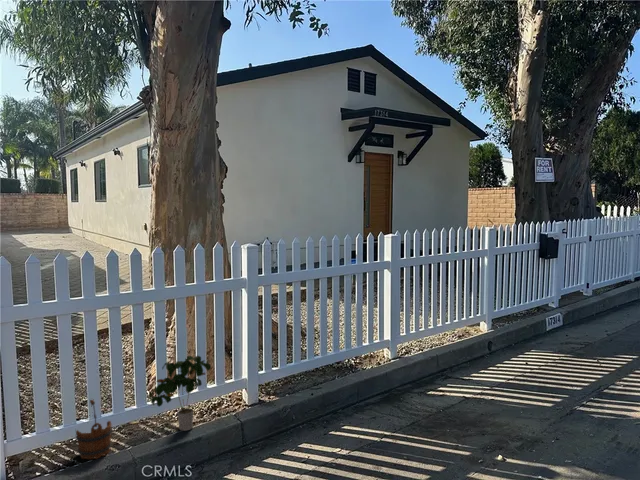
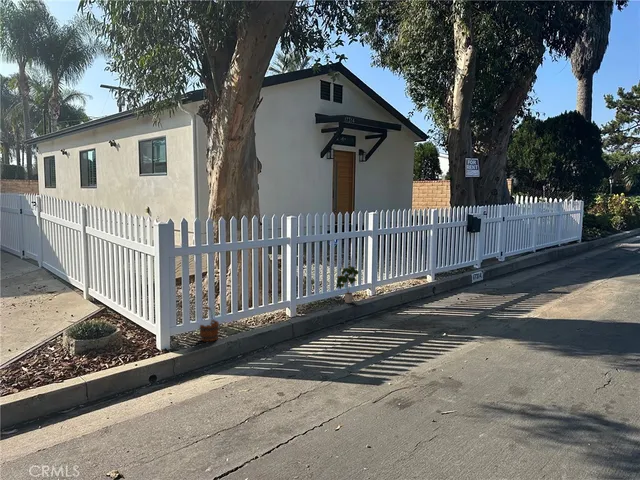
potted plant: present [151,356,211,431] -> present [336,266,359,303]

